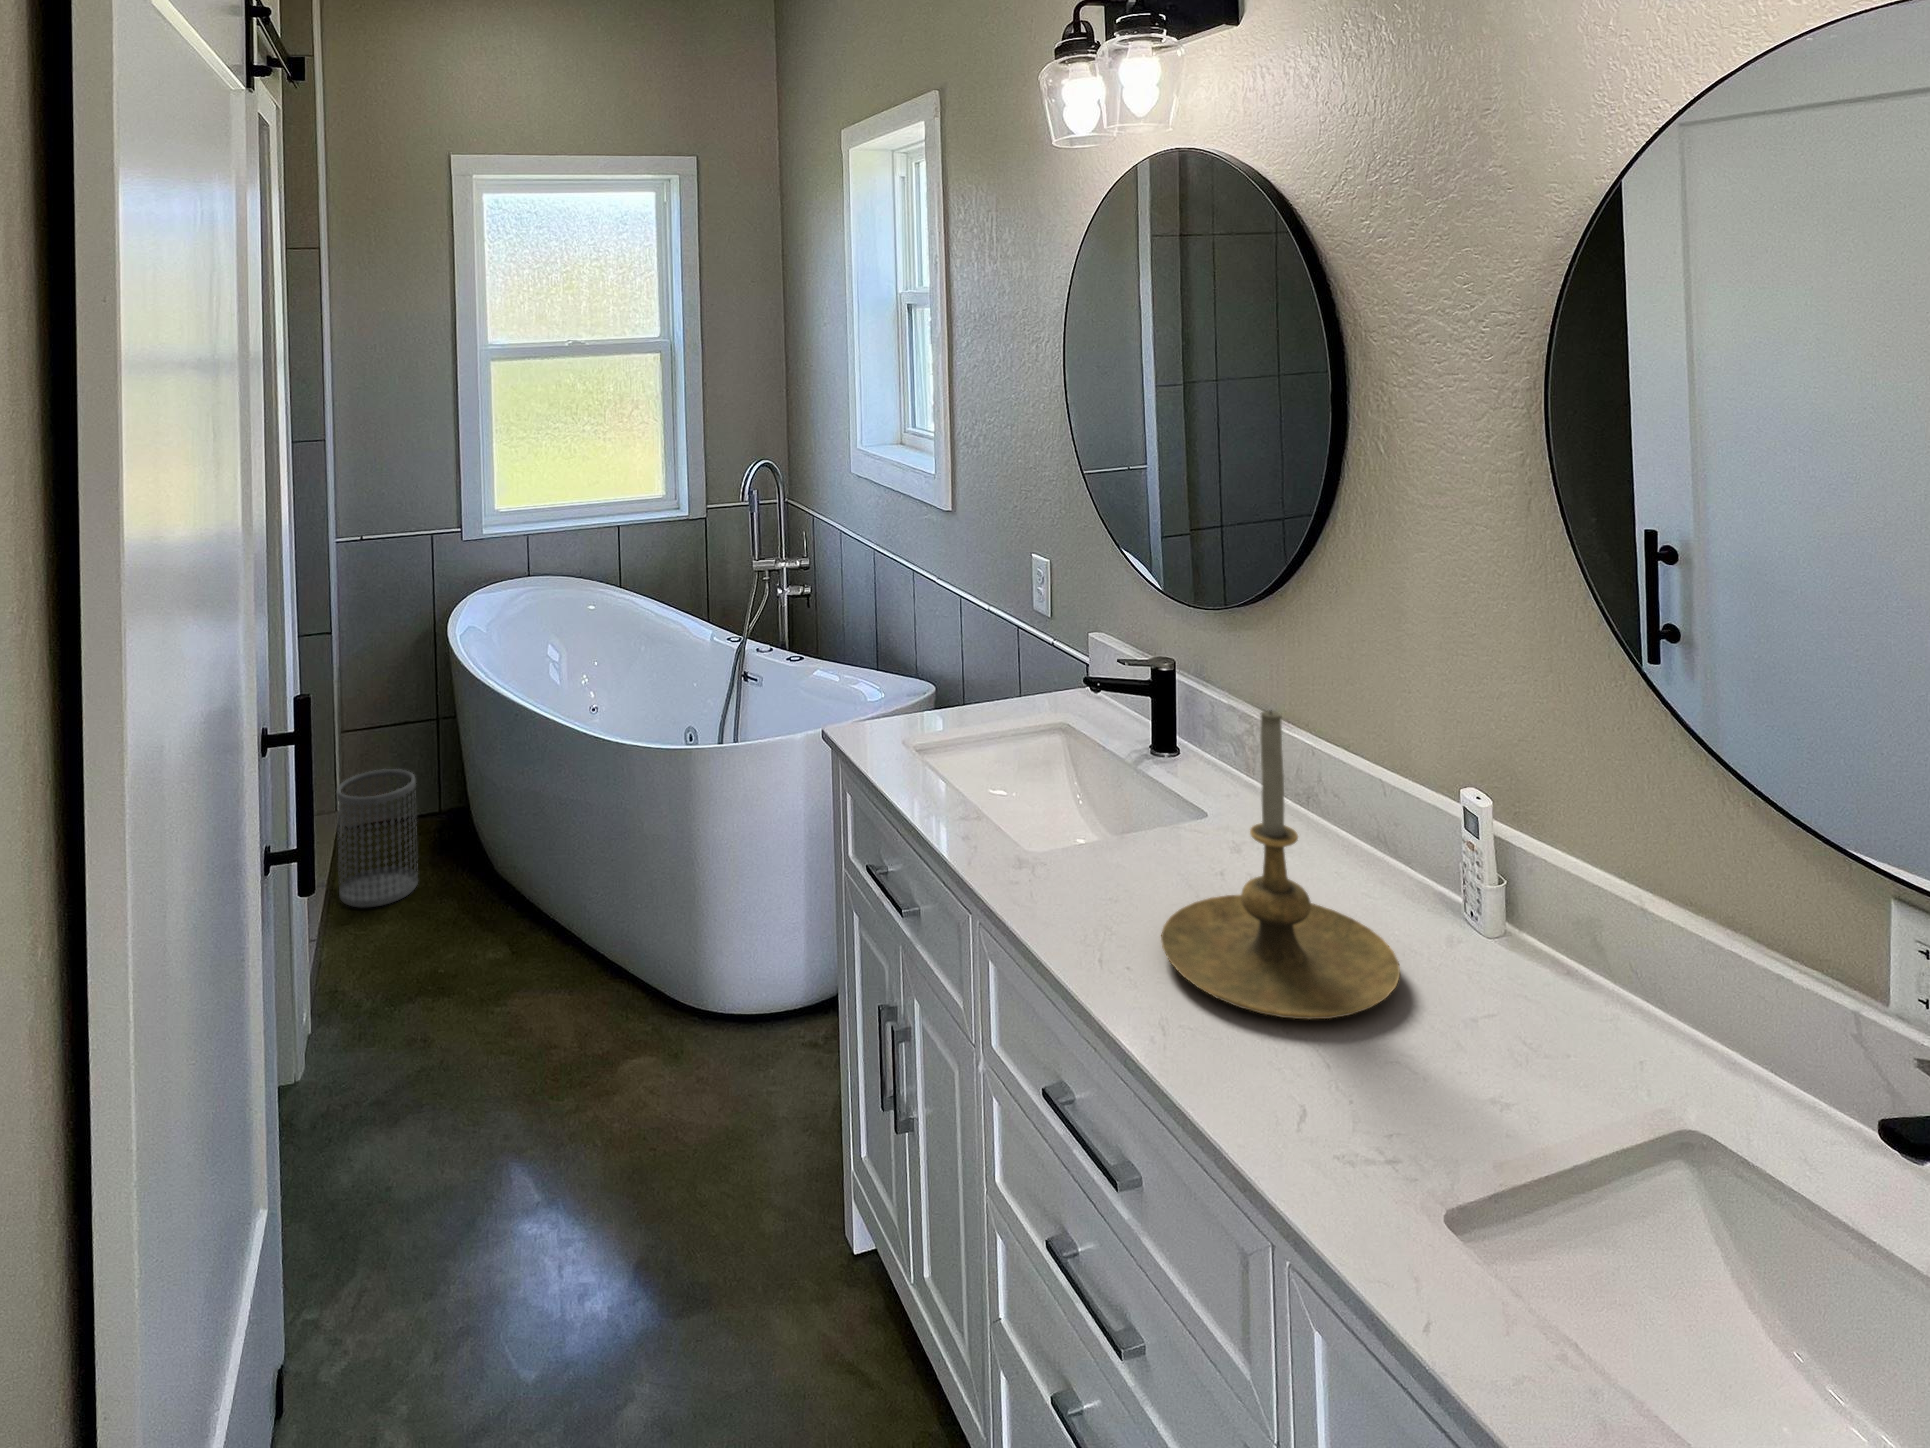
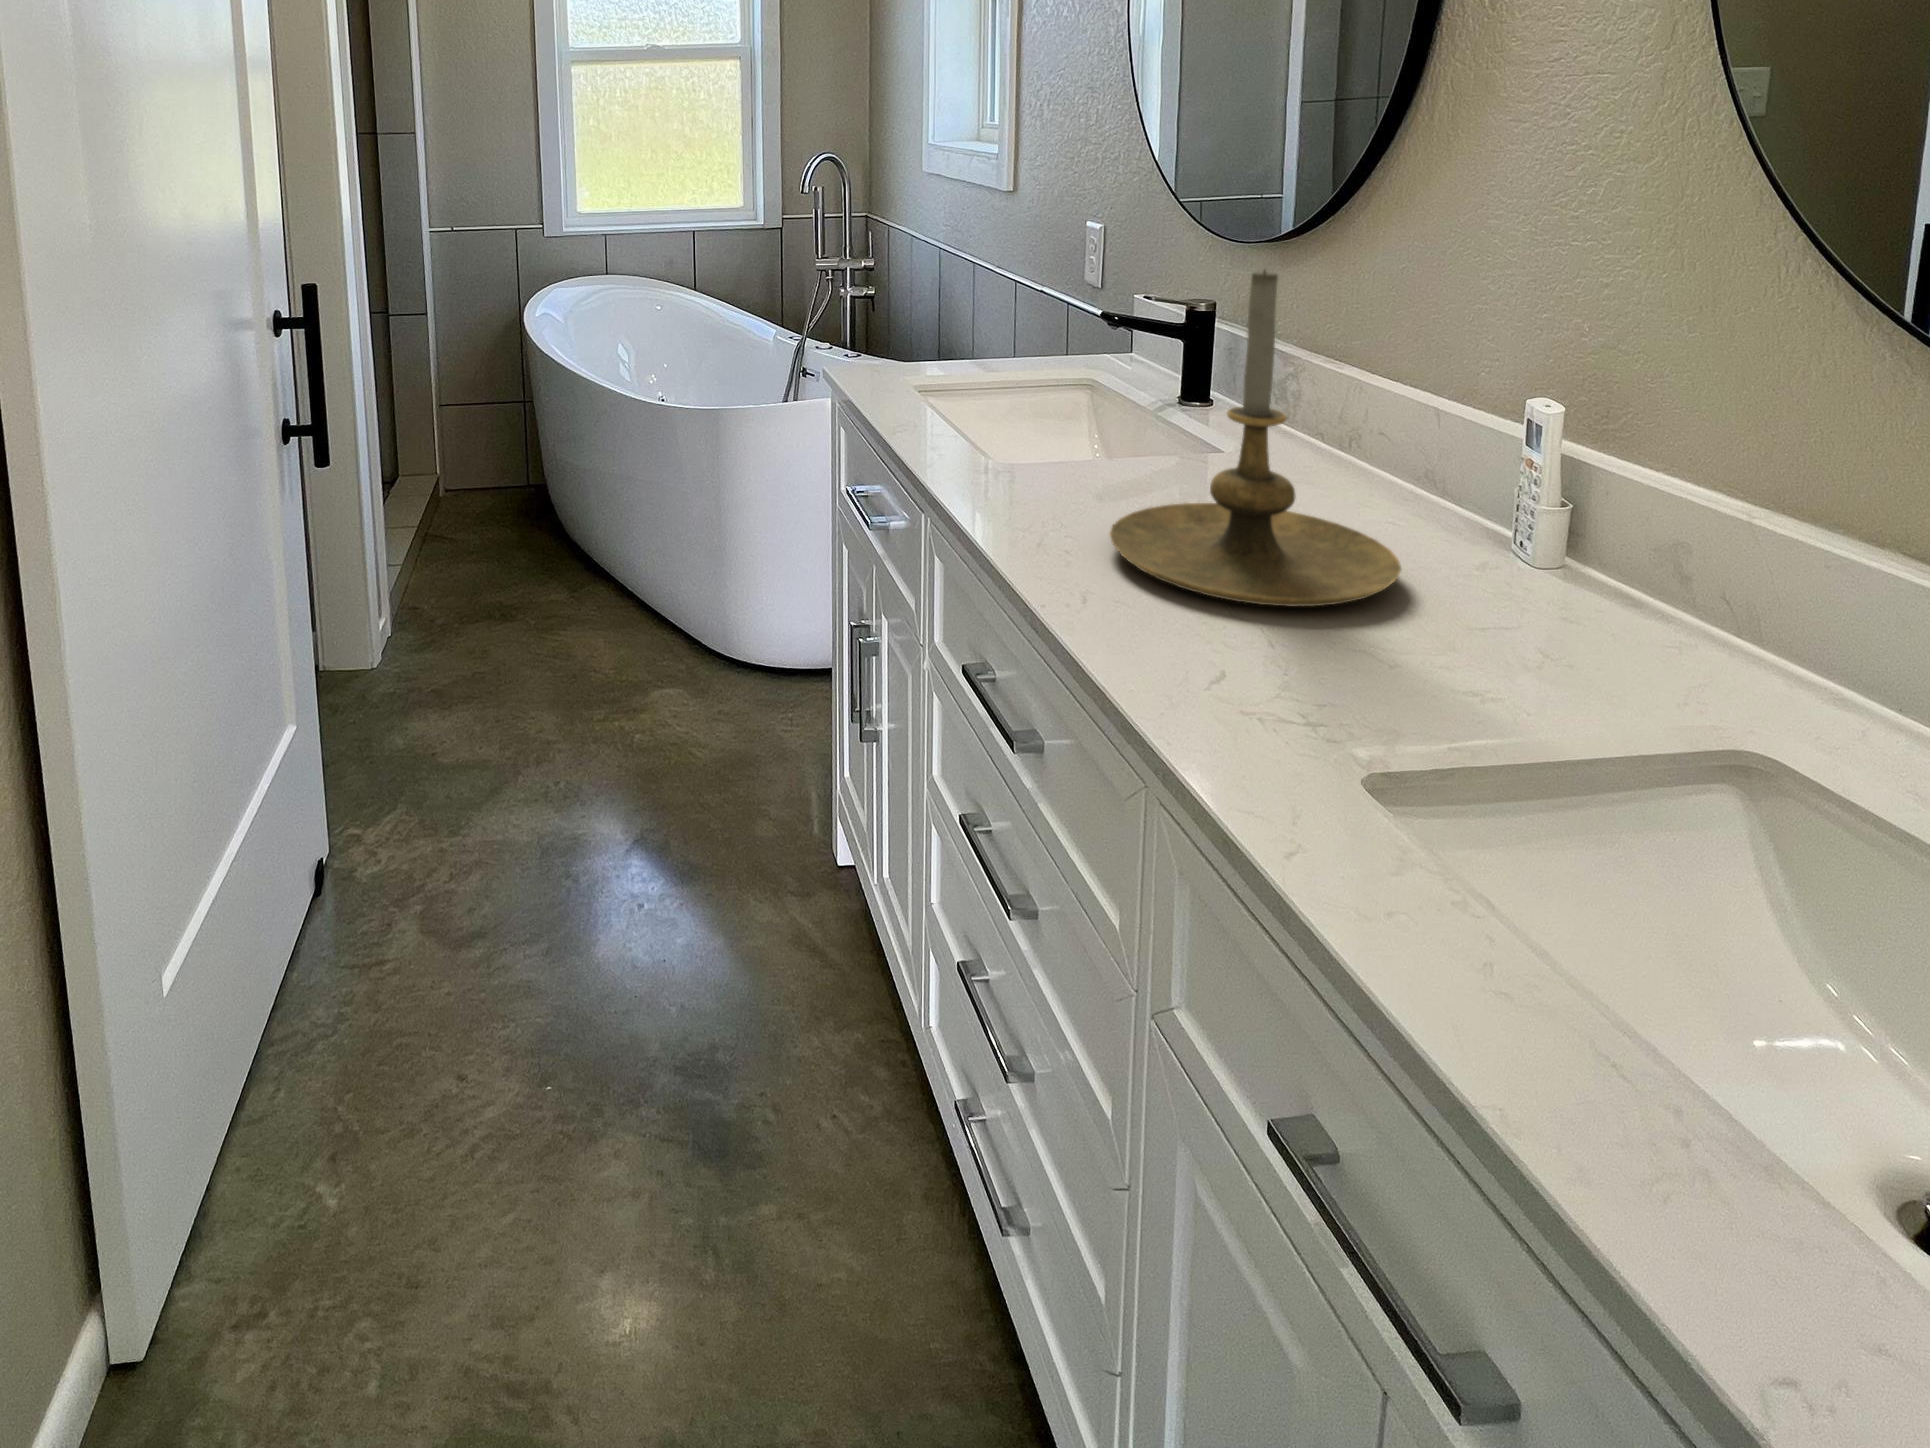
wastebasket: present [337,769,418,908] -> none [427,437,501,552]

